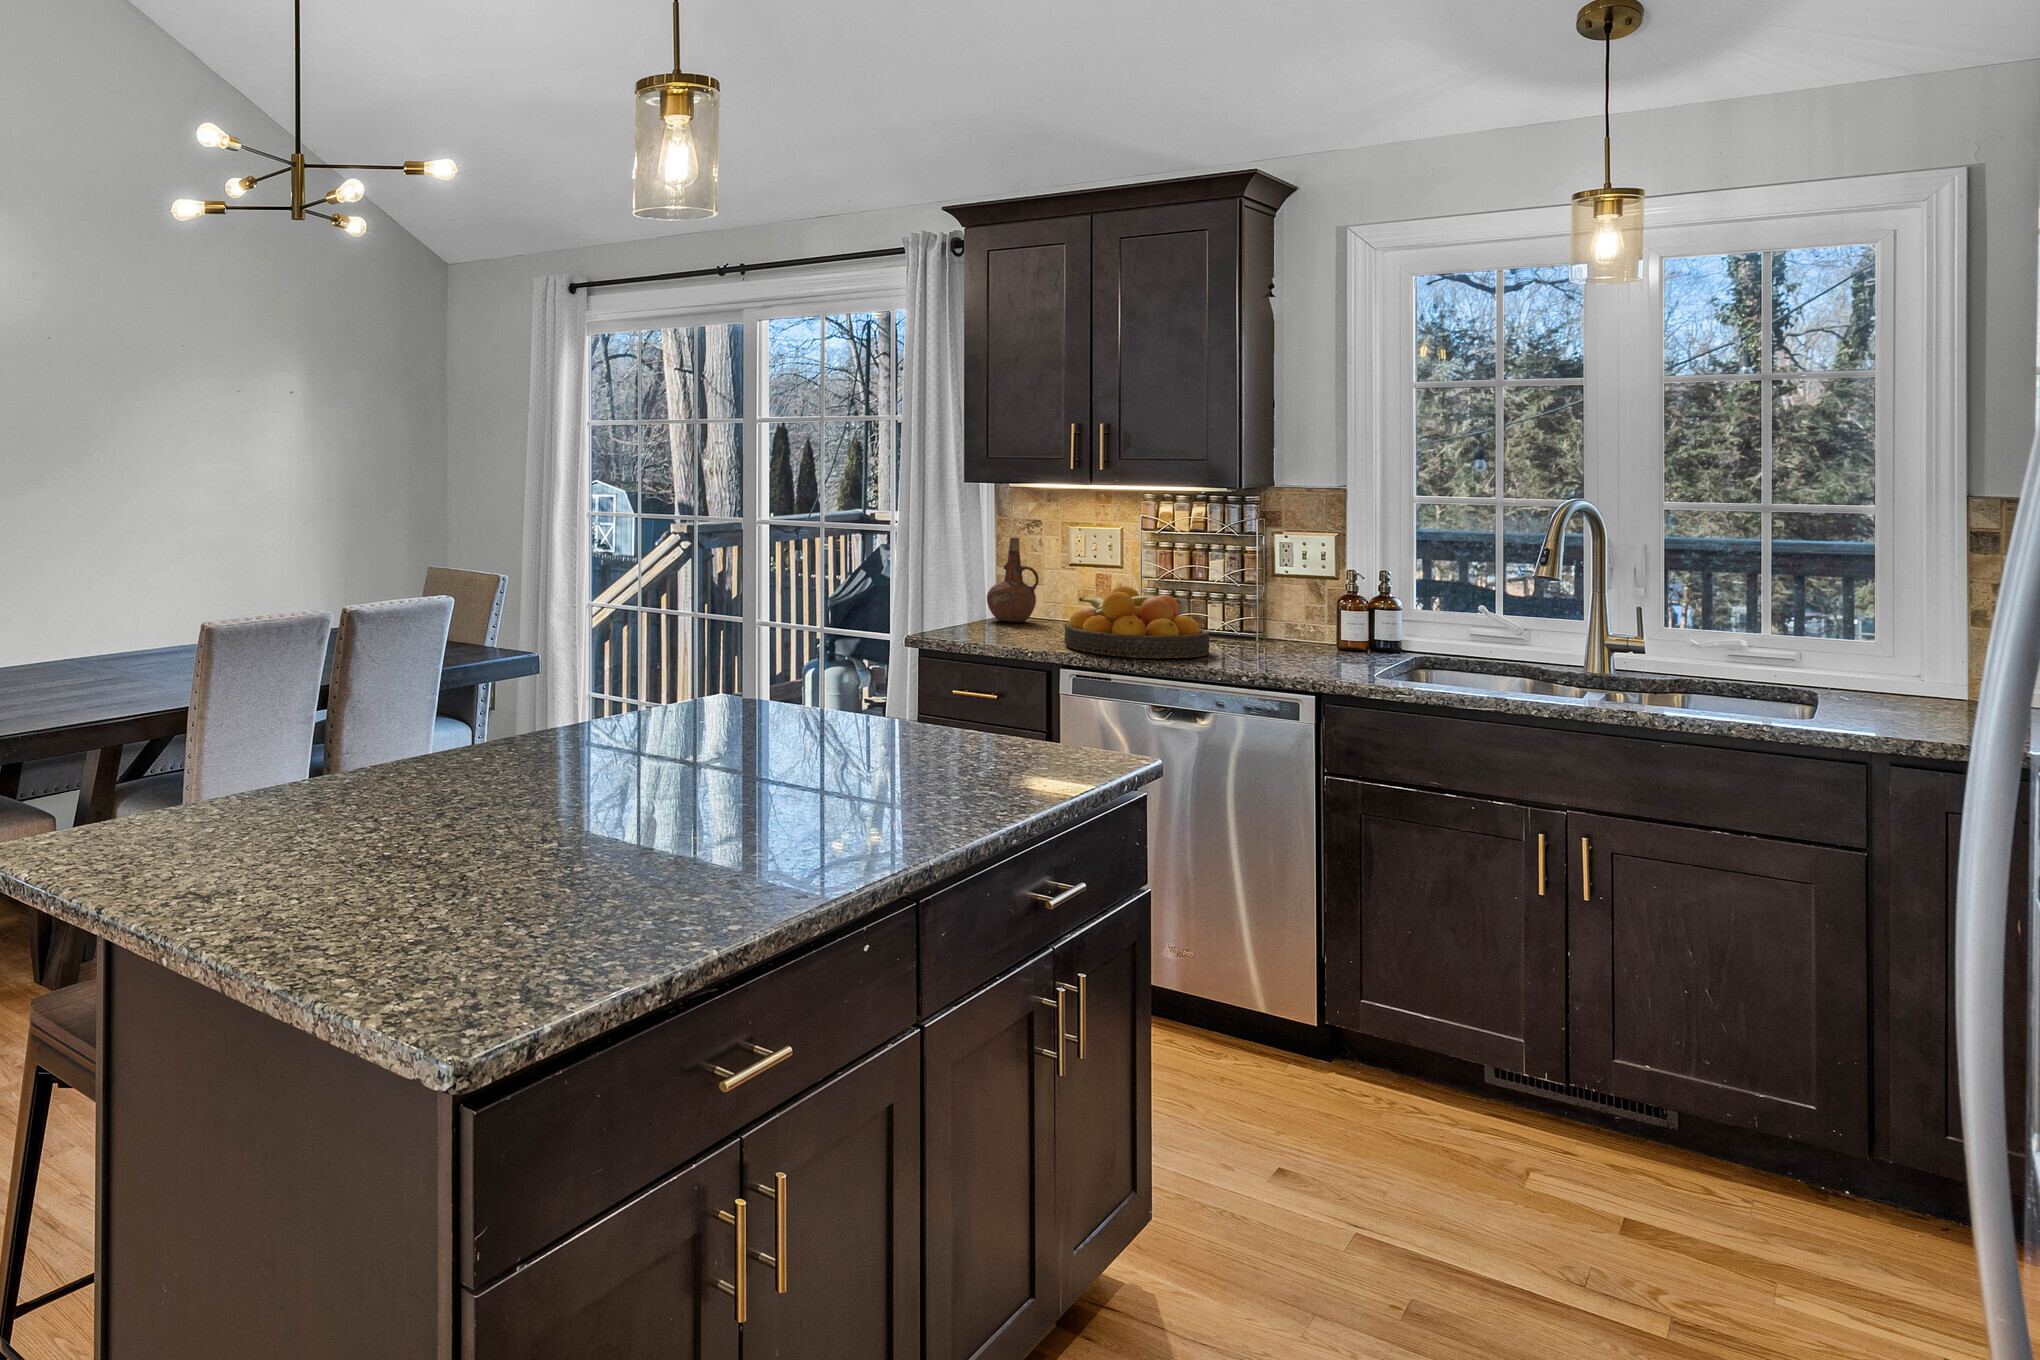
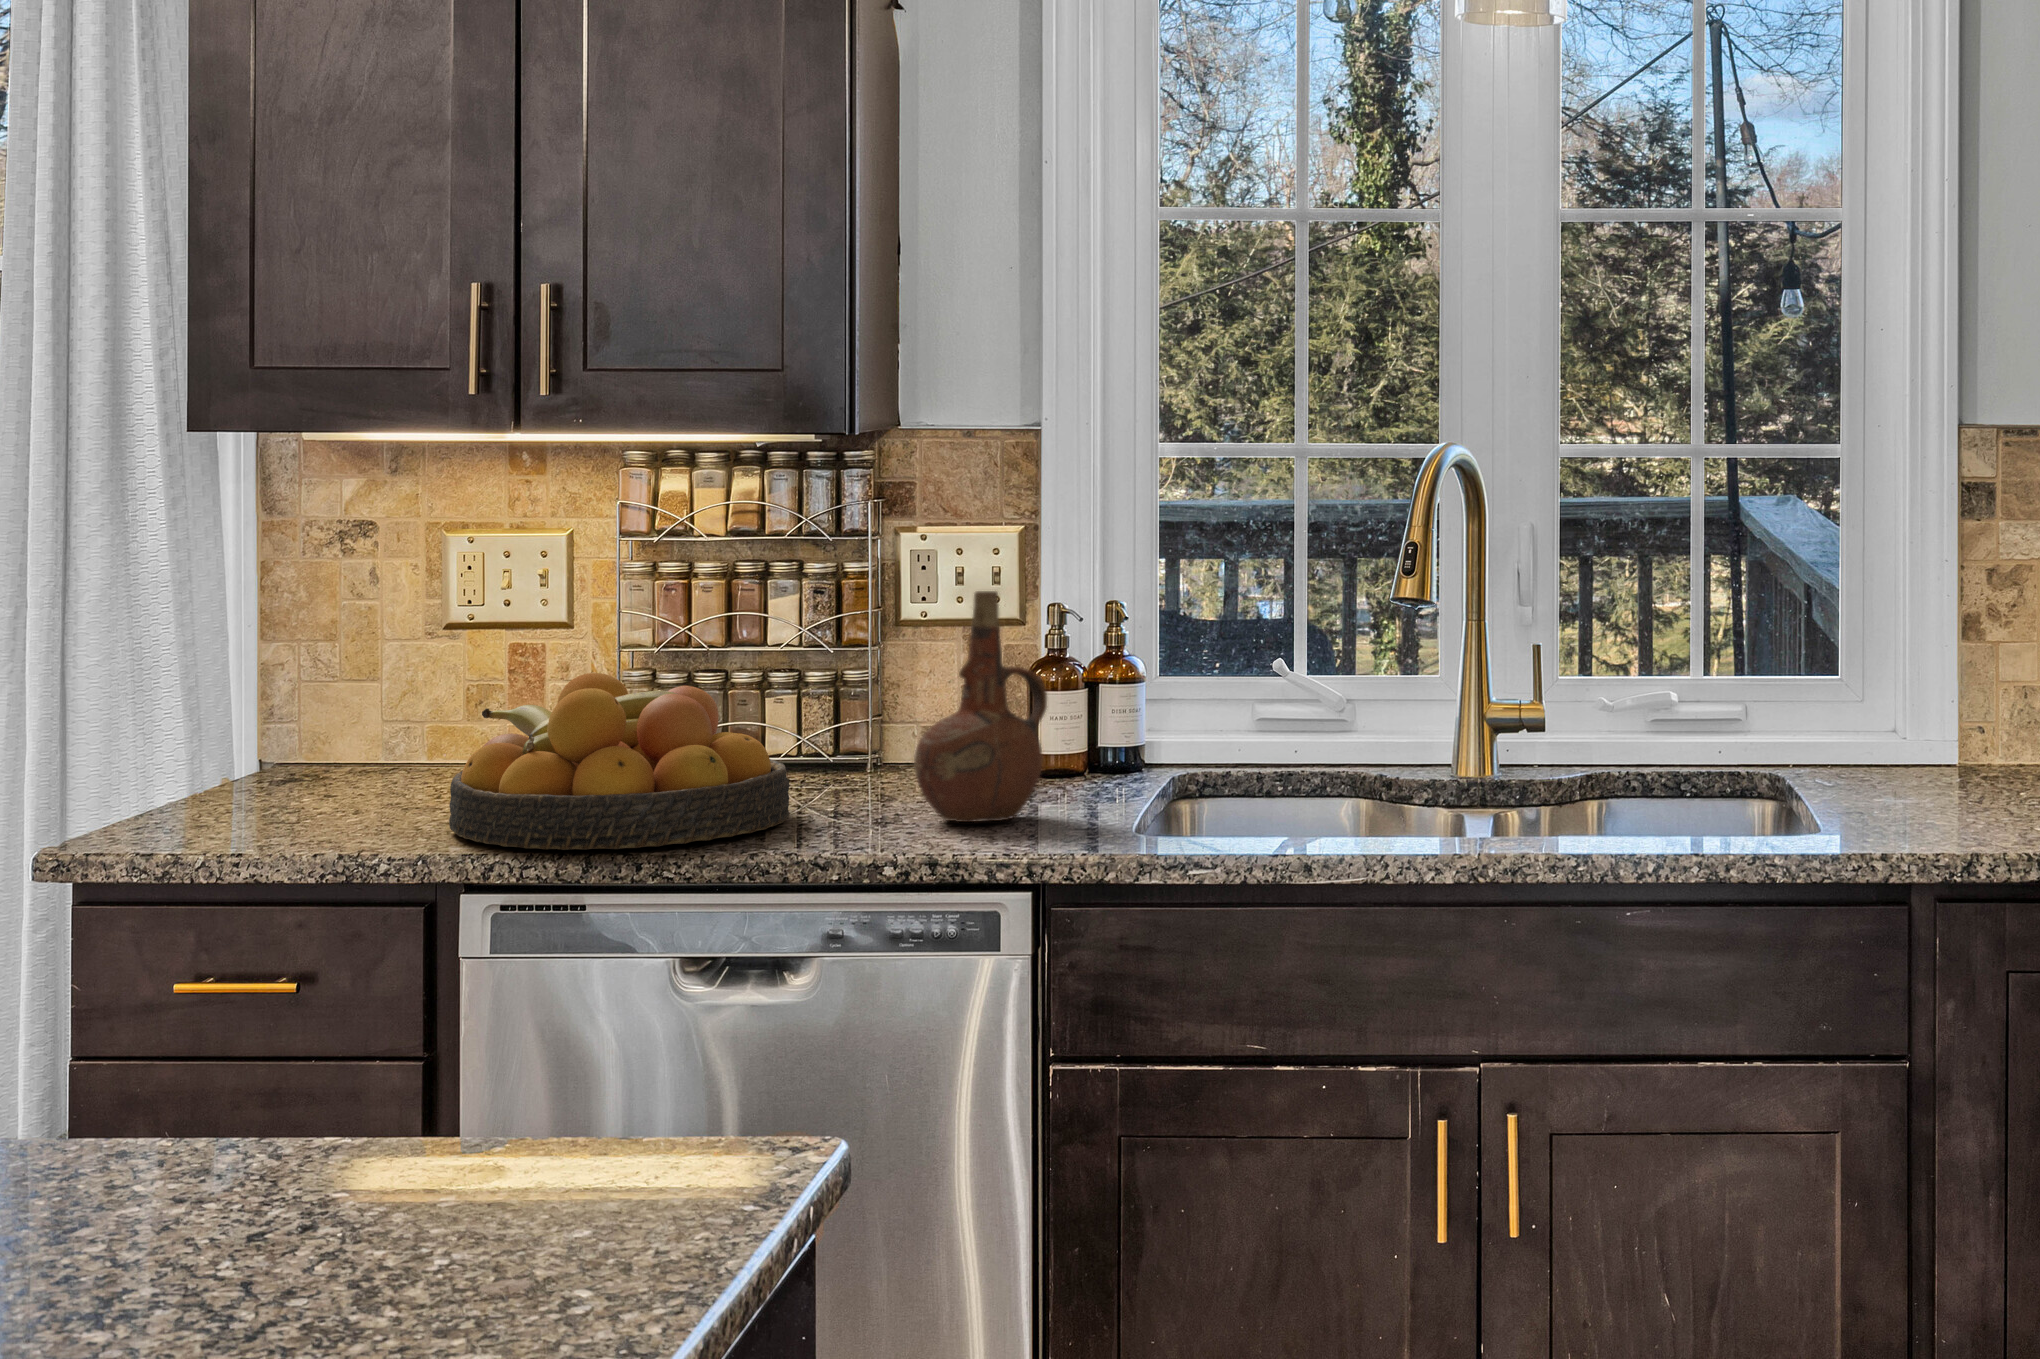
ceramic pitcher: present [987,538,1039,622] -> present [914,591,1047,822]

